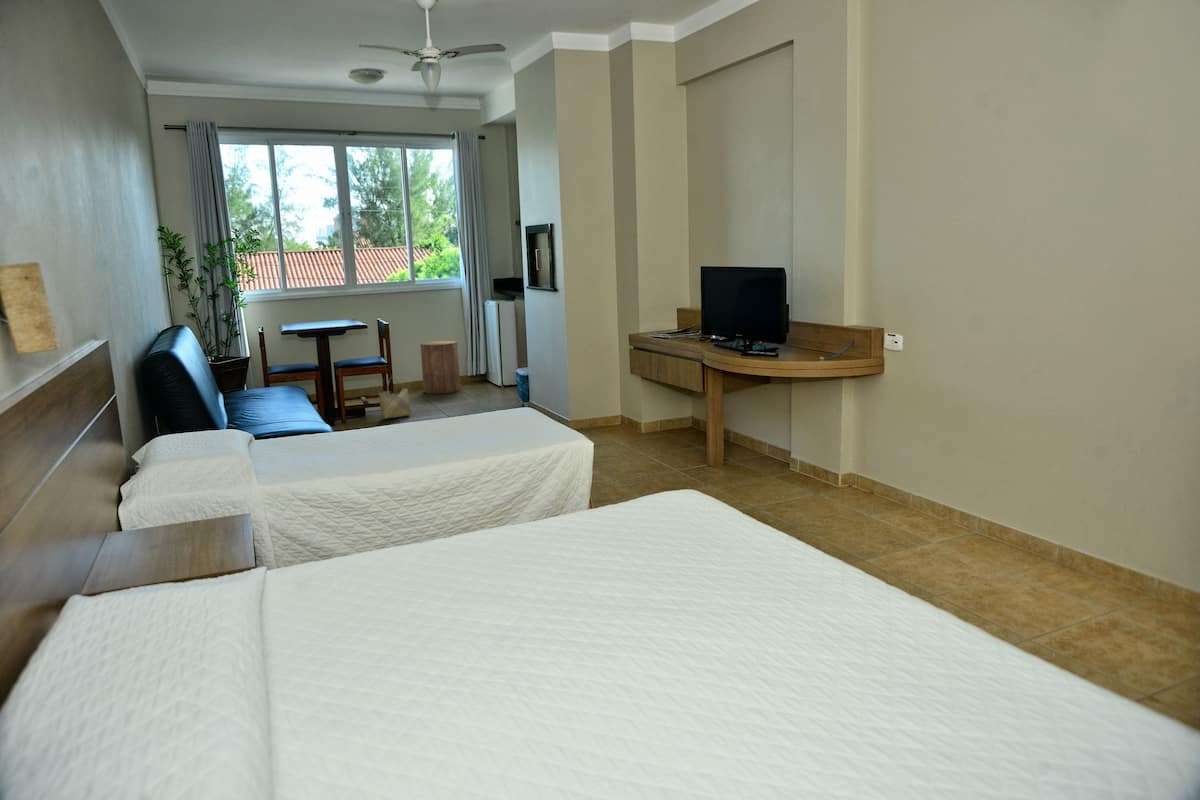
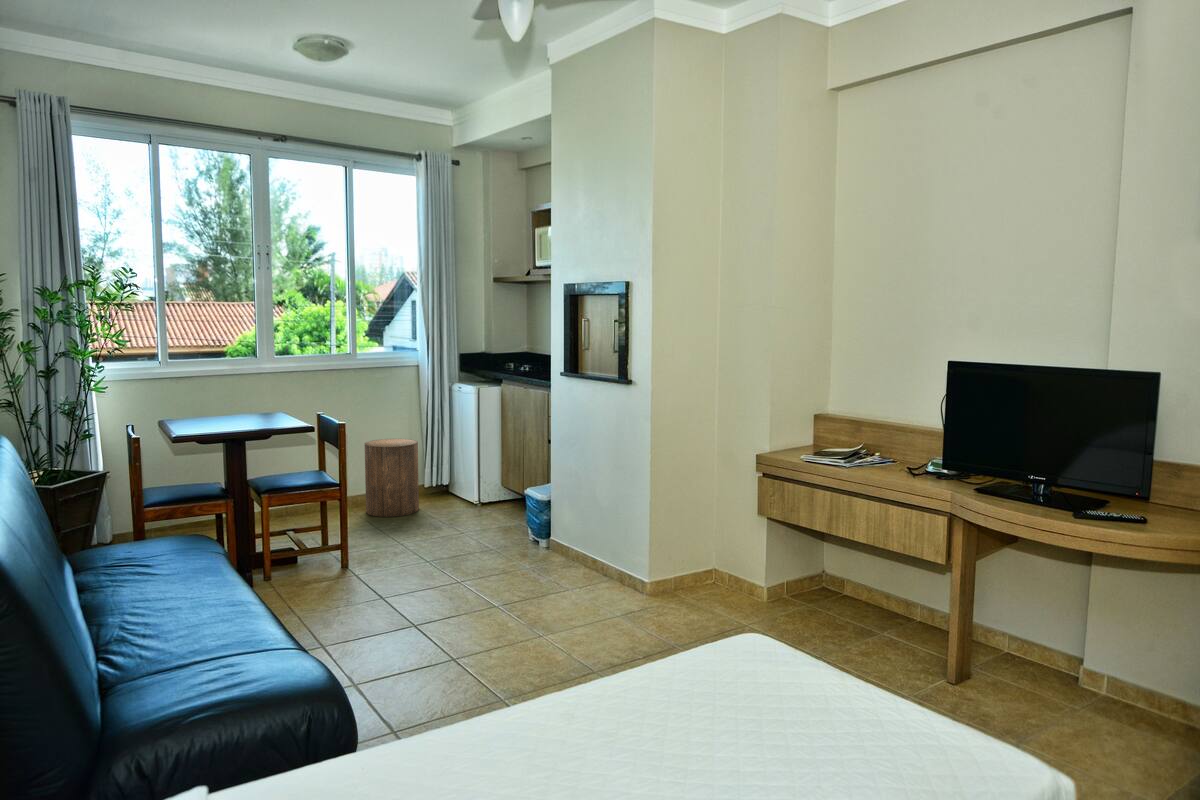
woven basket: present [379,388,411,419] -> none [328,499,375,570]

